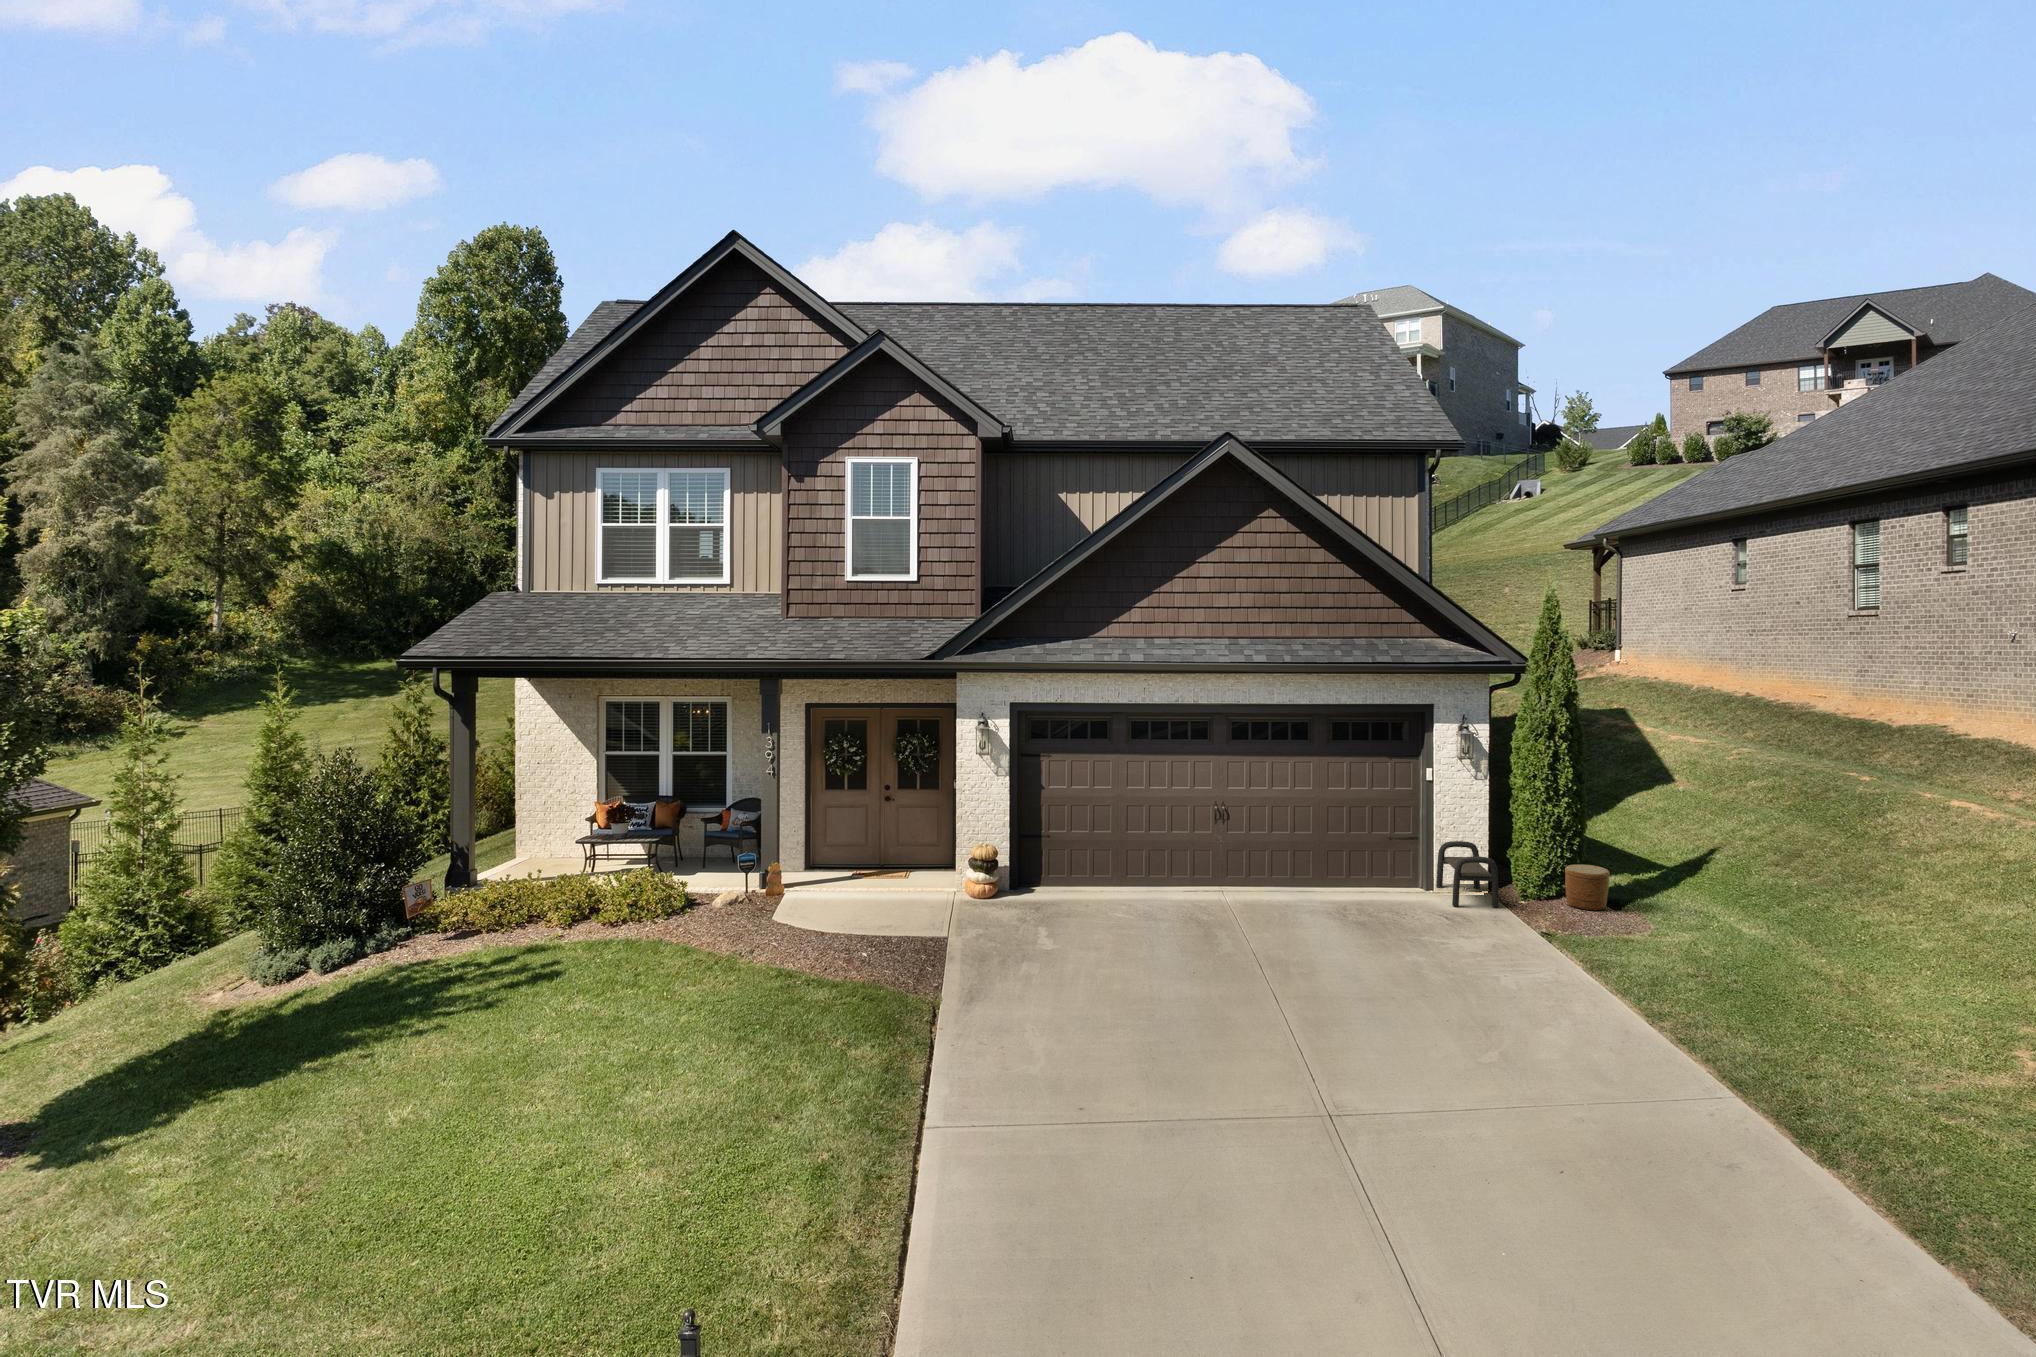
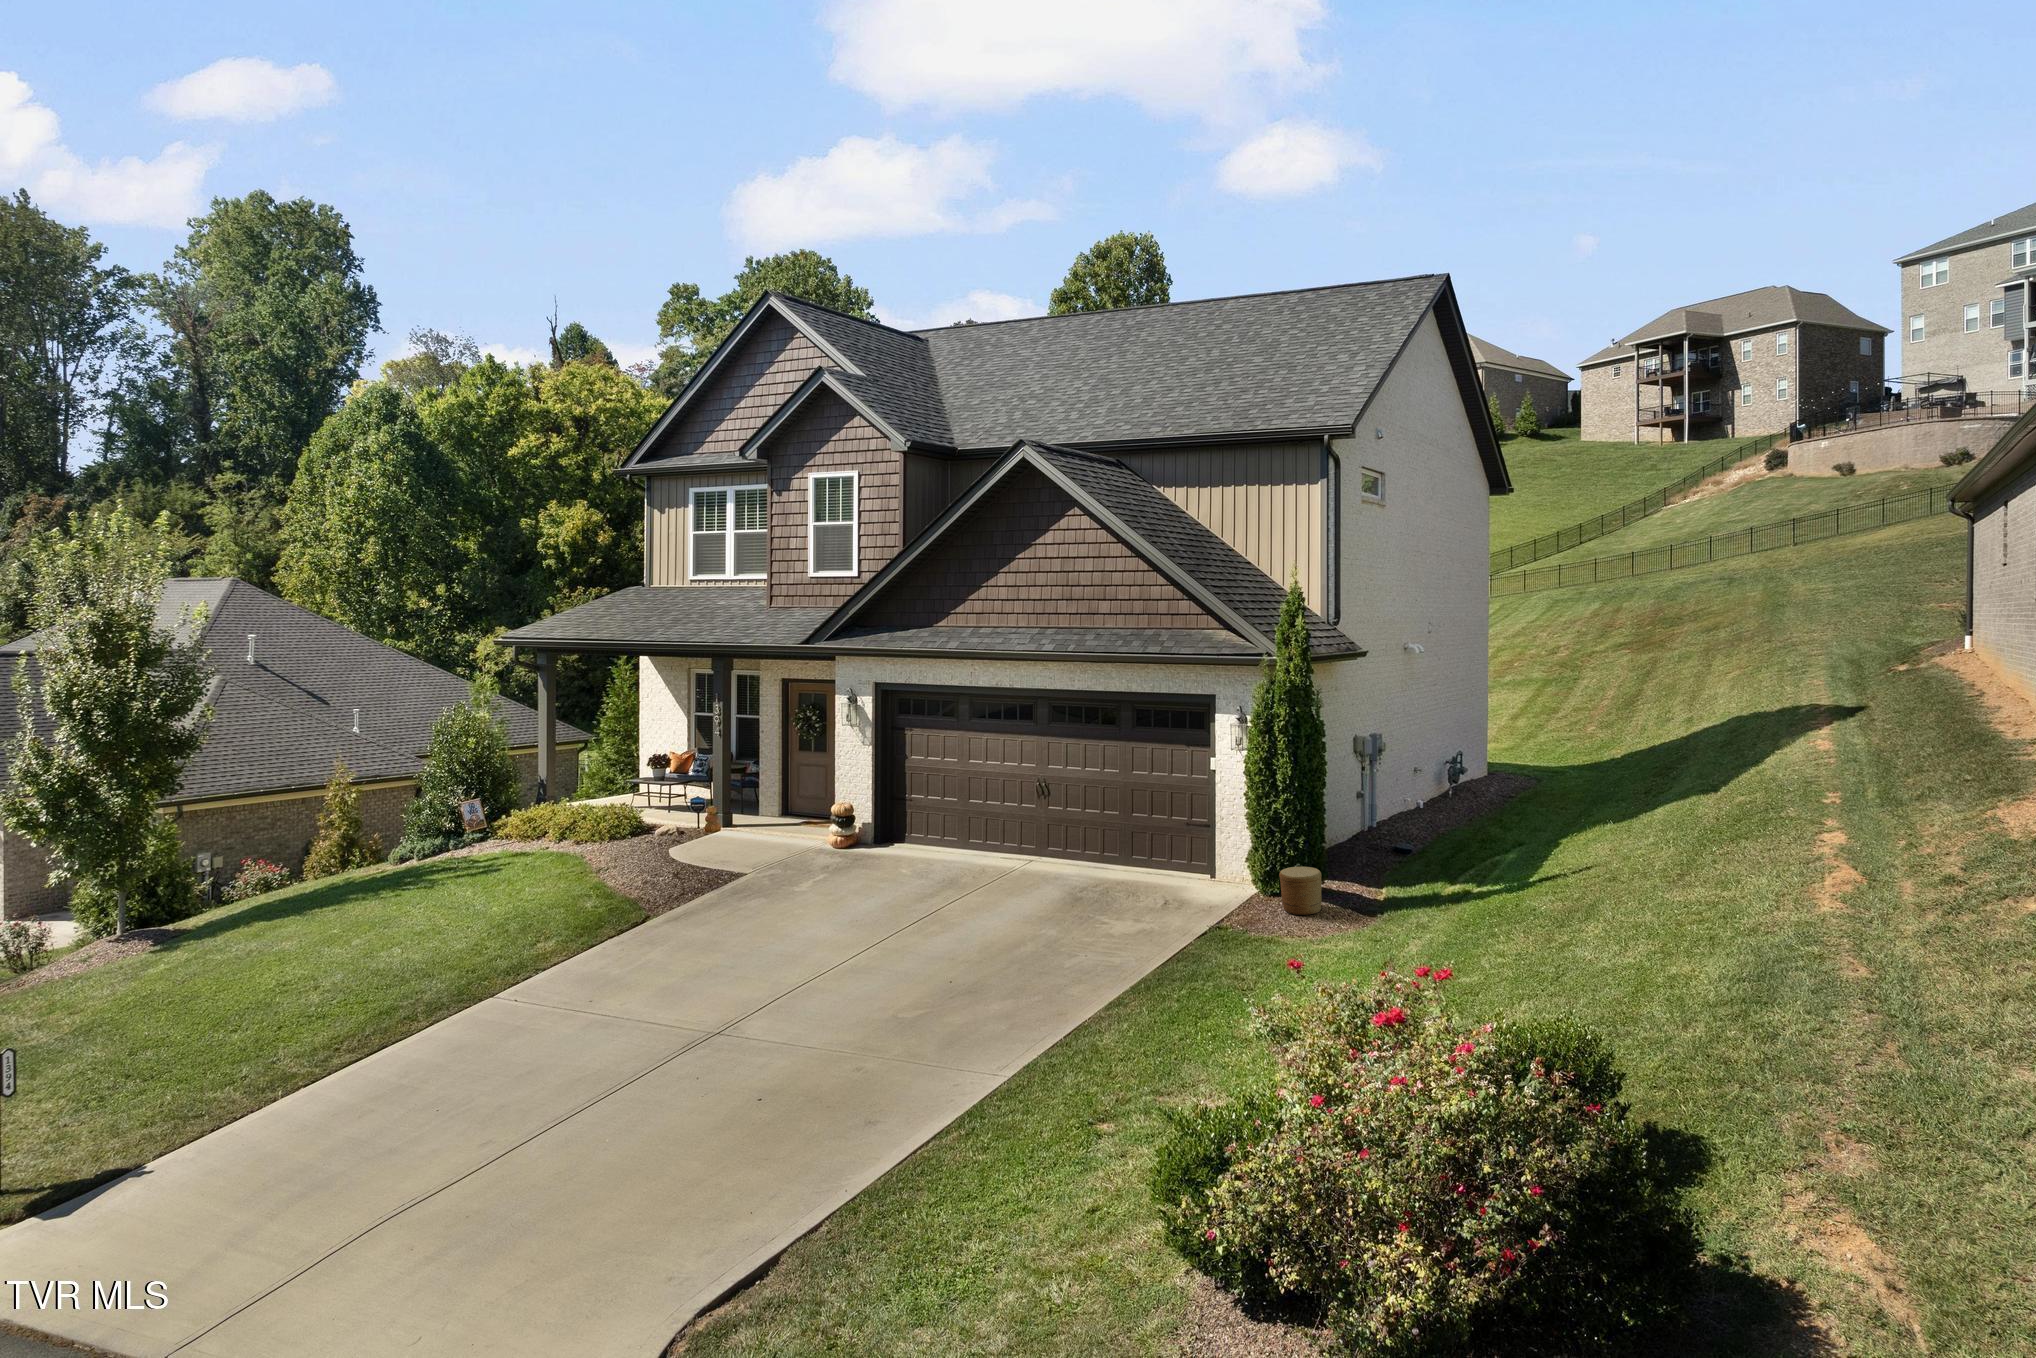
bench: present [1436,841,1499,907] -> none [1177,833,1248,901]

